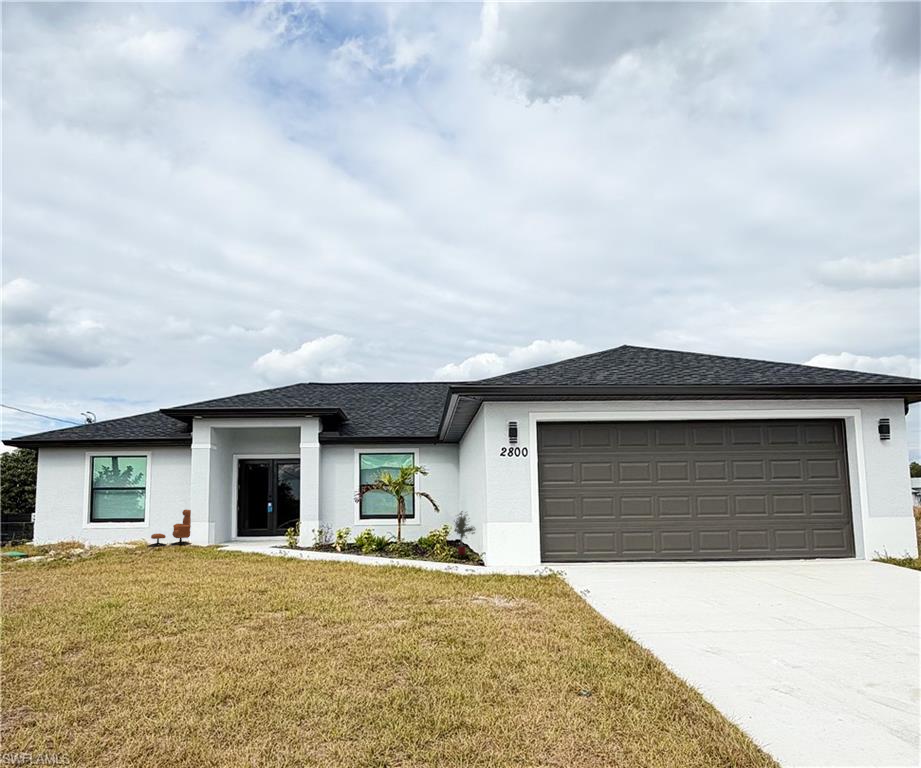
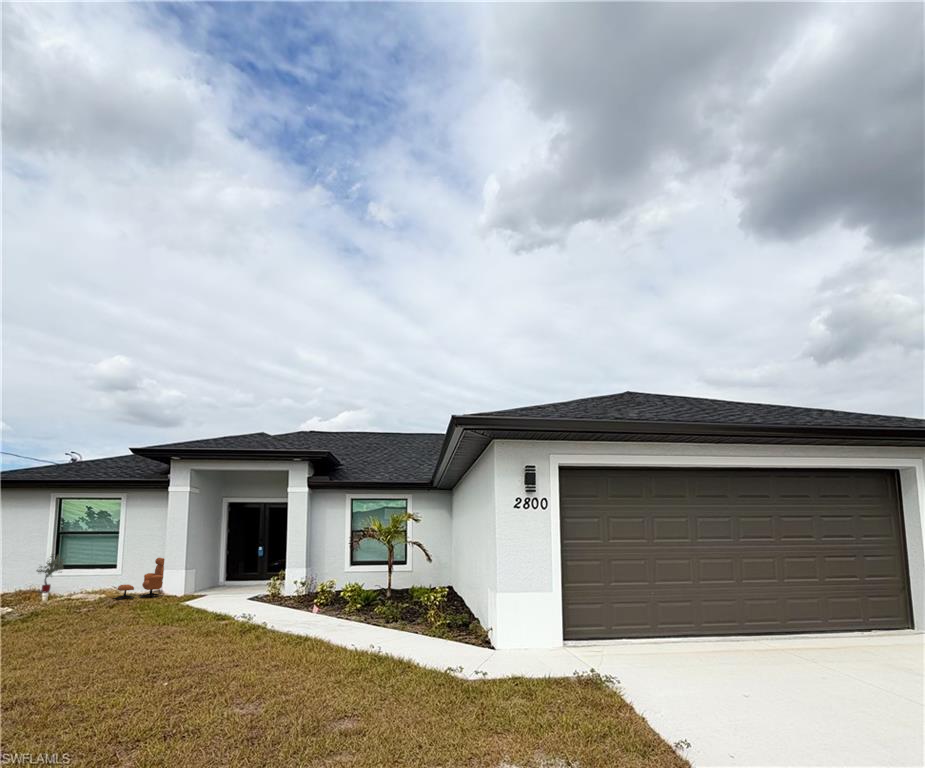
potted tree: present [455,511,475,555] -> present [37,554,64,592]

